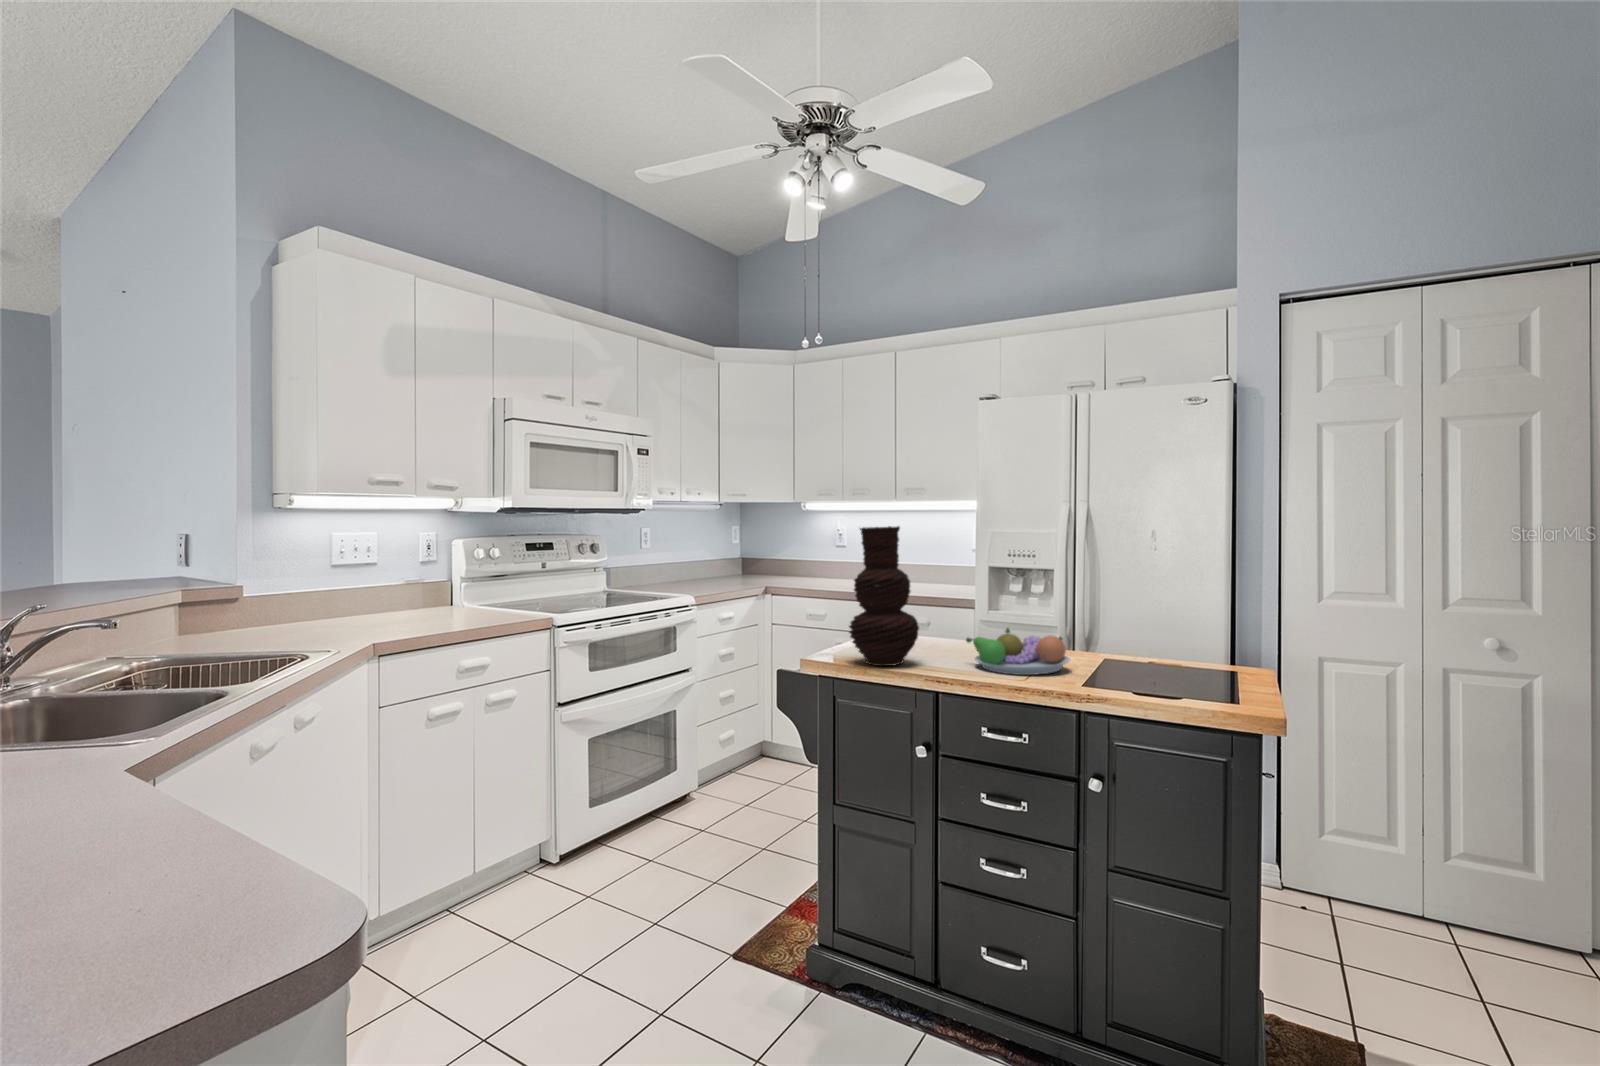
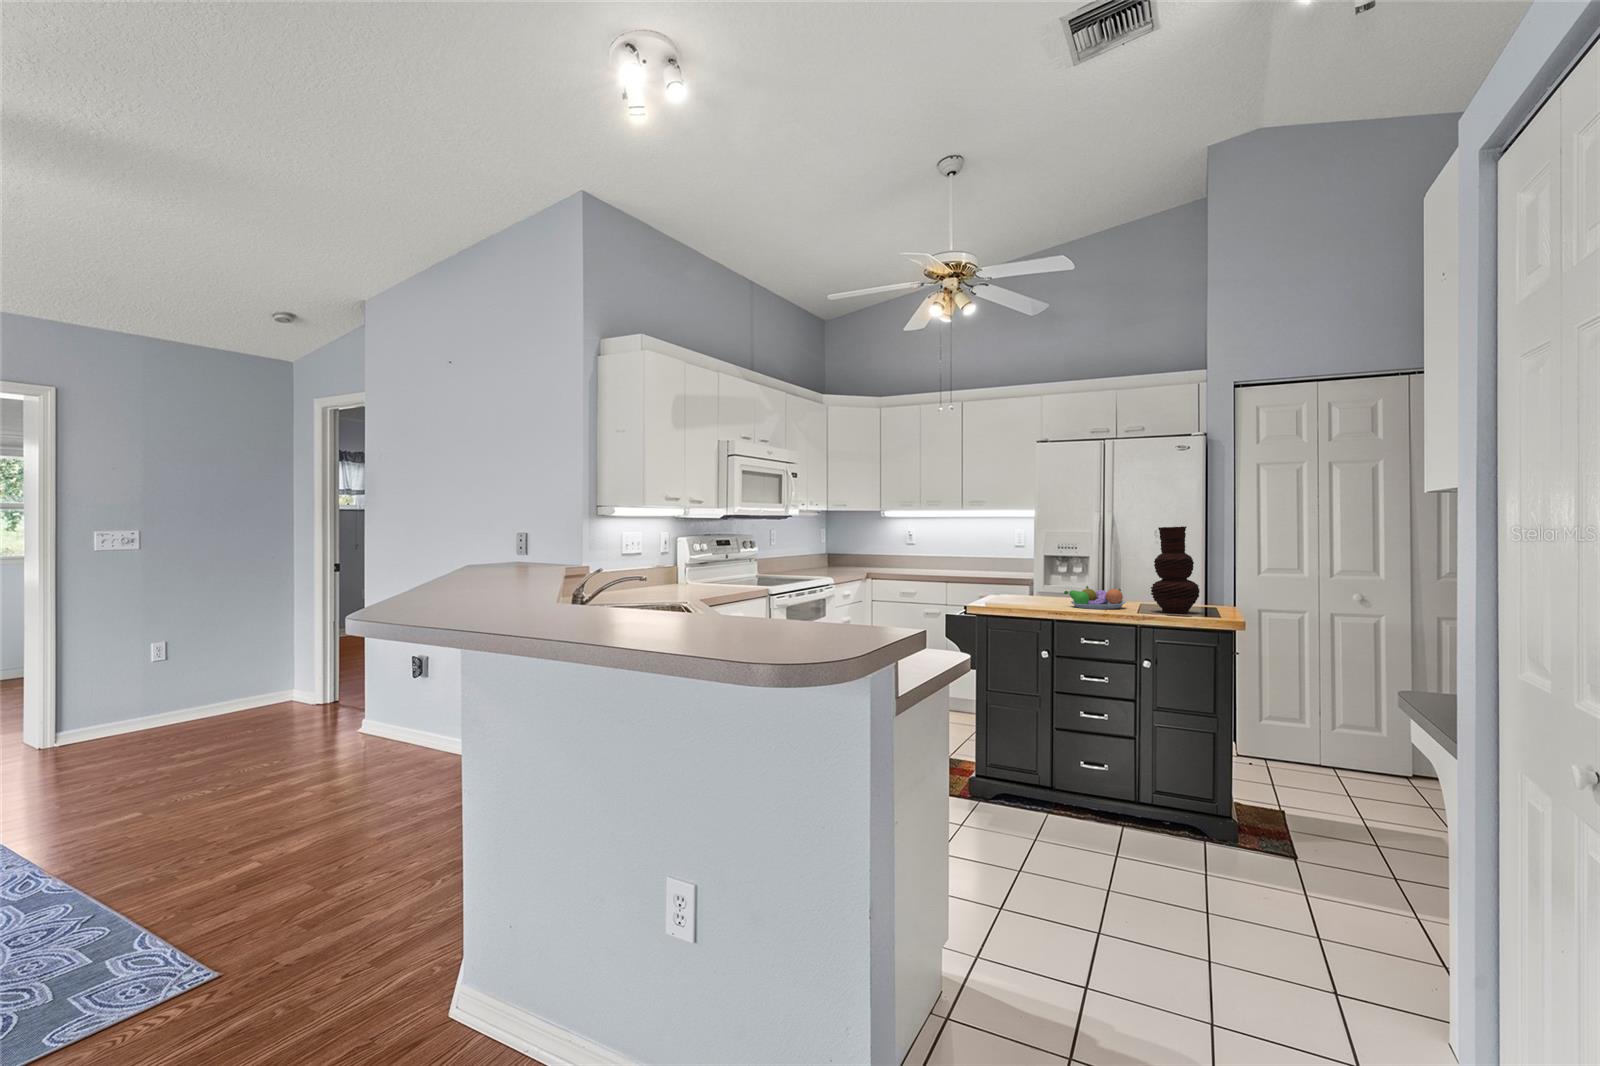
vase: present [849,526,919,666] -> present [1151,526,1200,613]

